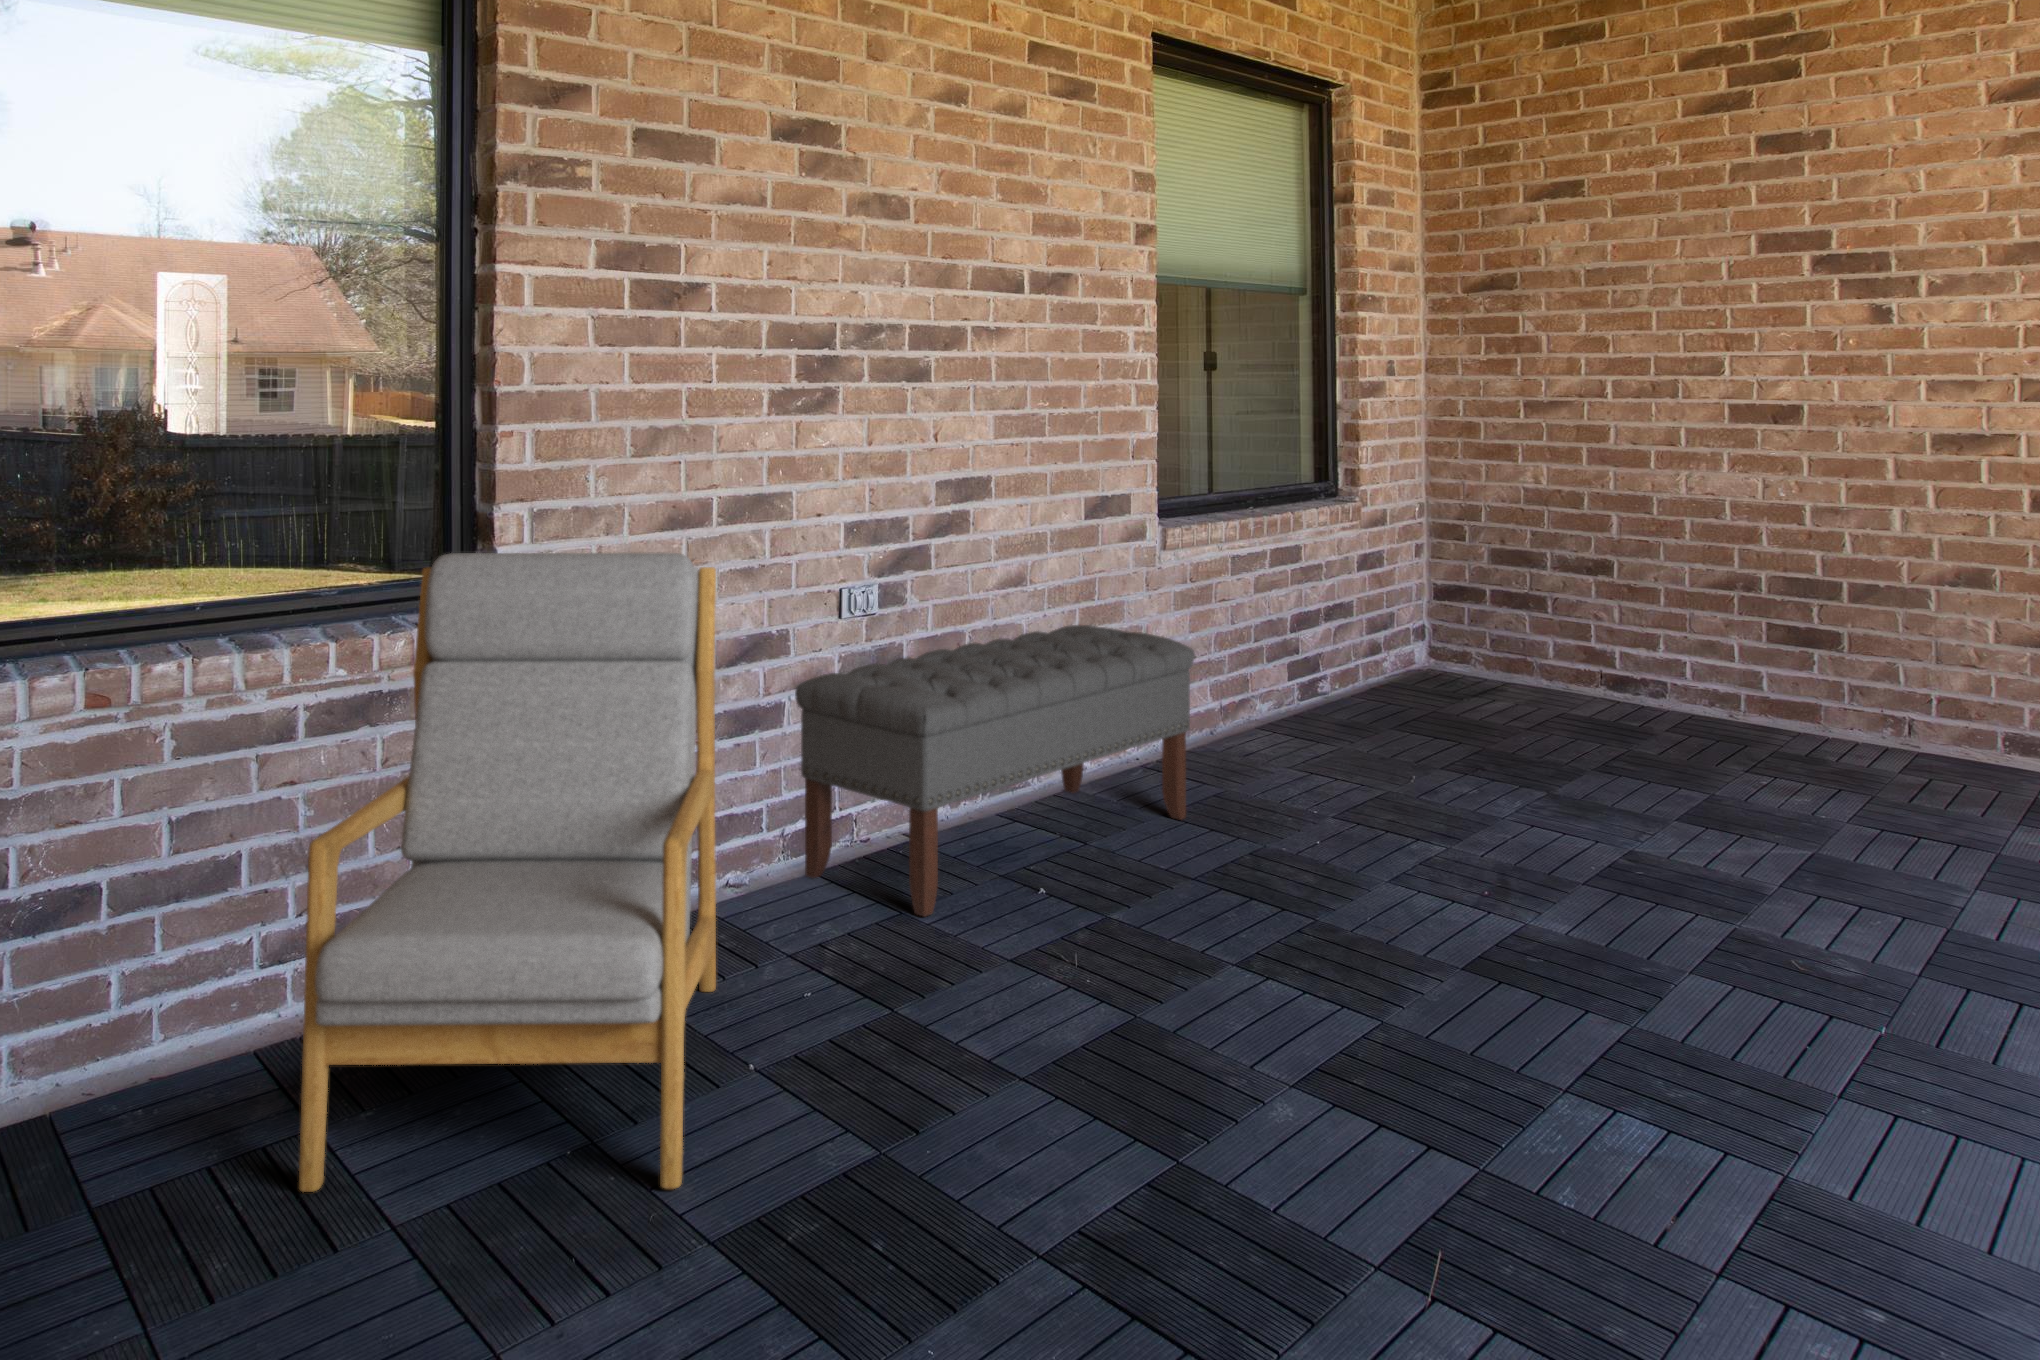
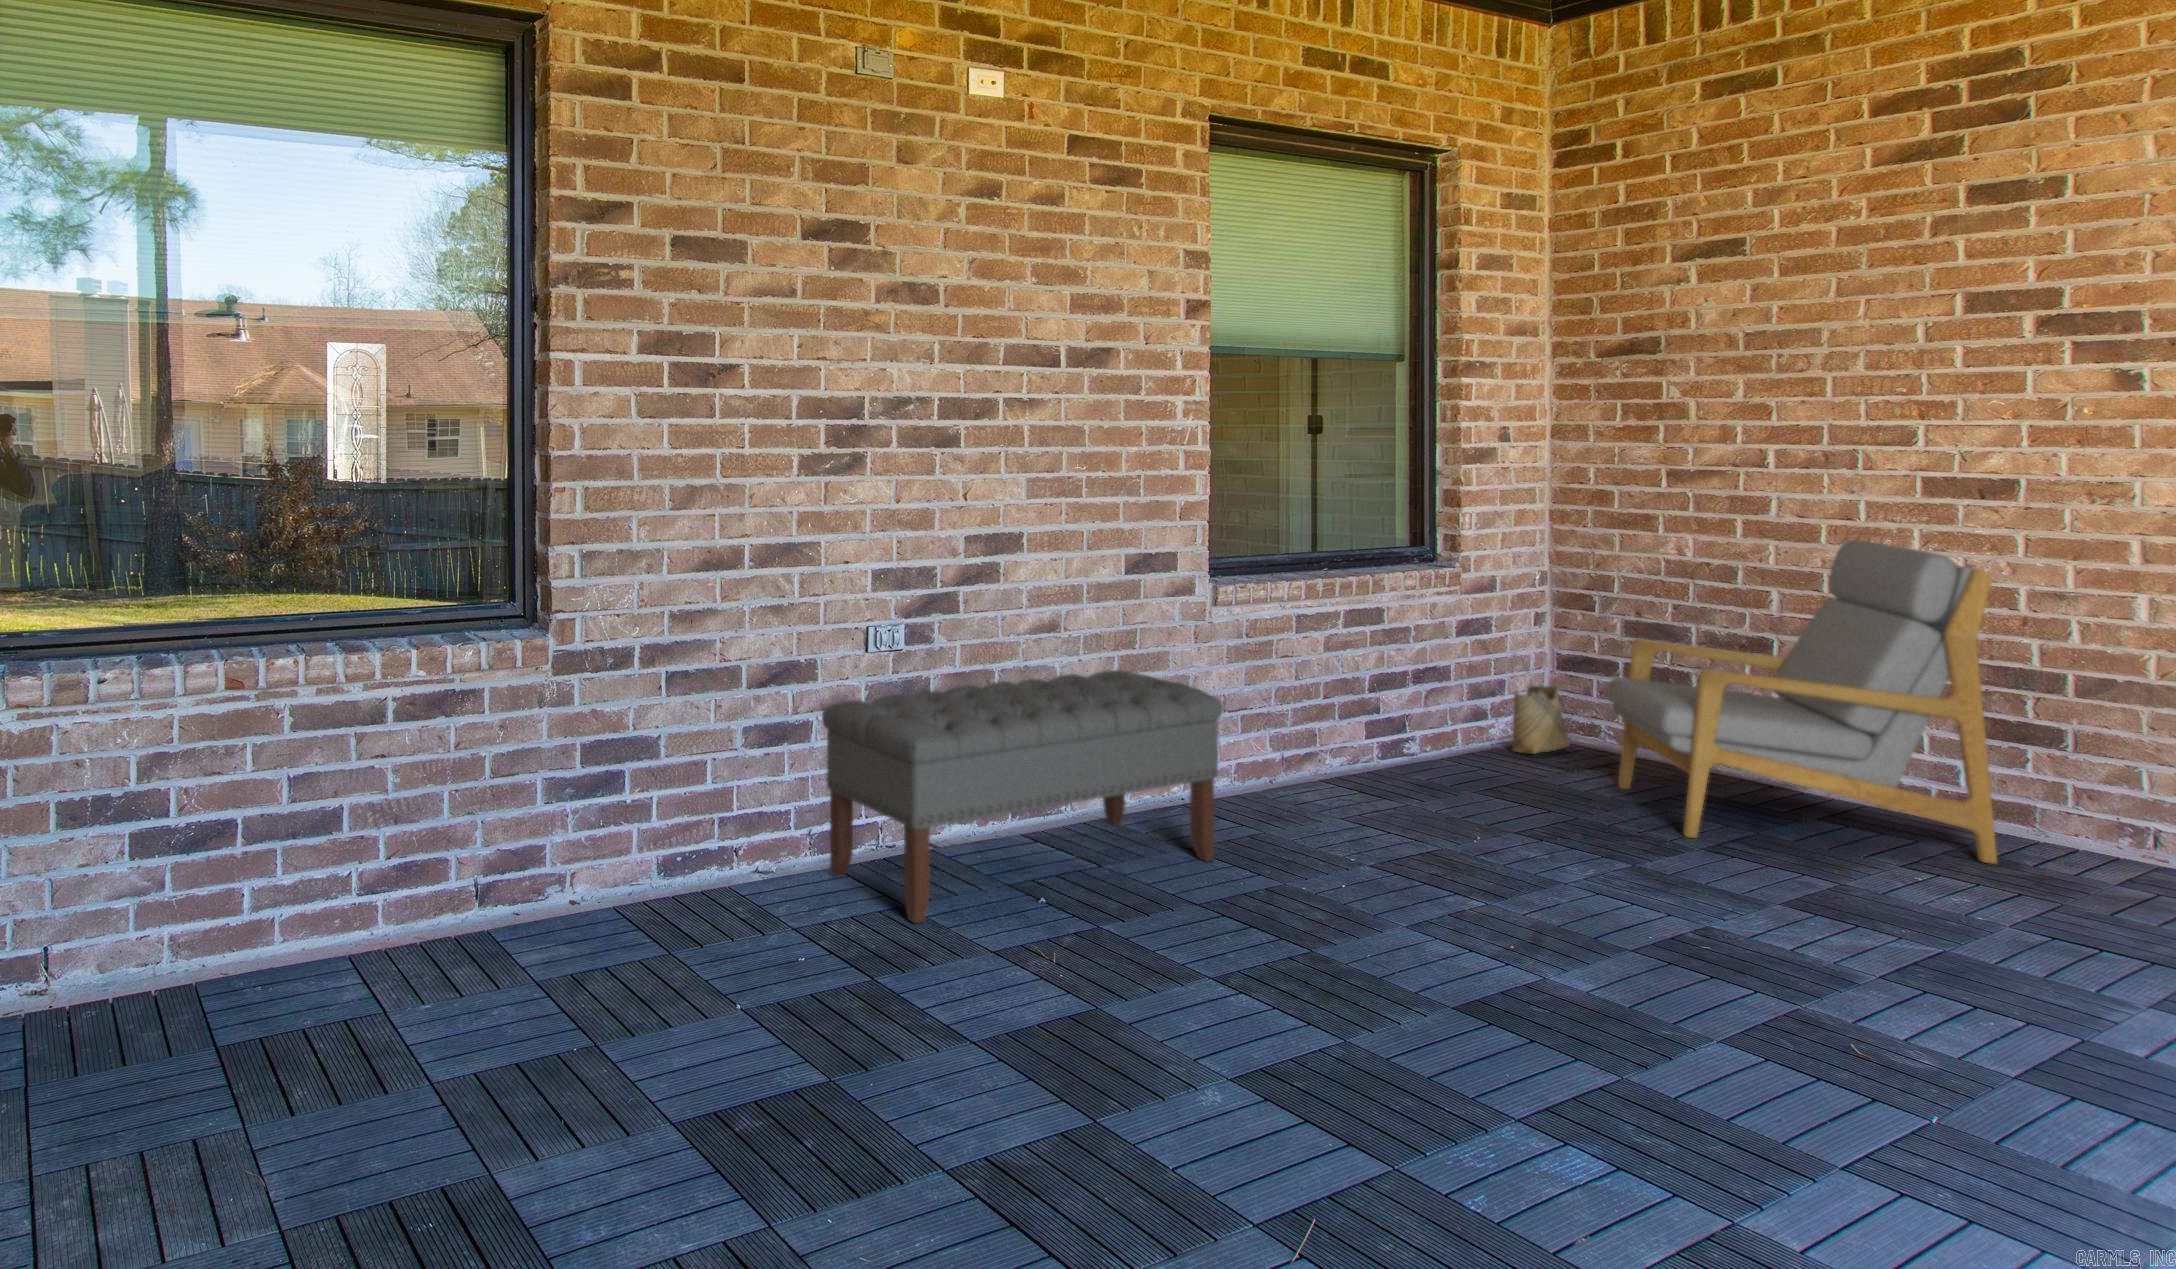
armchair: present [299,553,716,1192] -> present [1607,539,1997,864]
woven basket: none [1392,589,1441,688] -> present [1511,658,1569,754]

